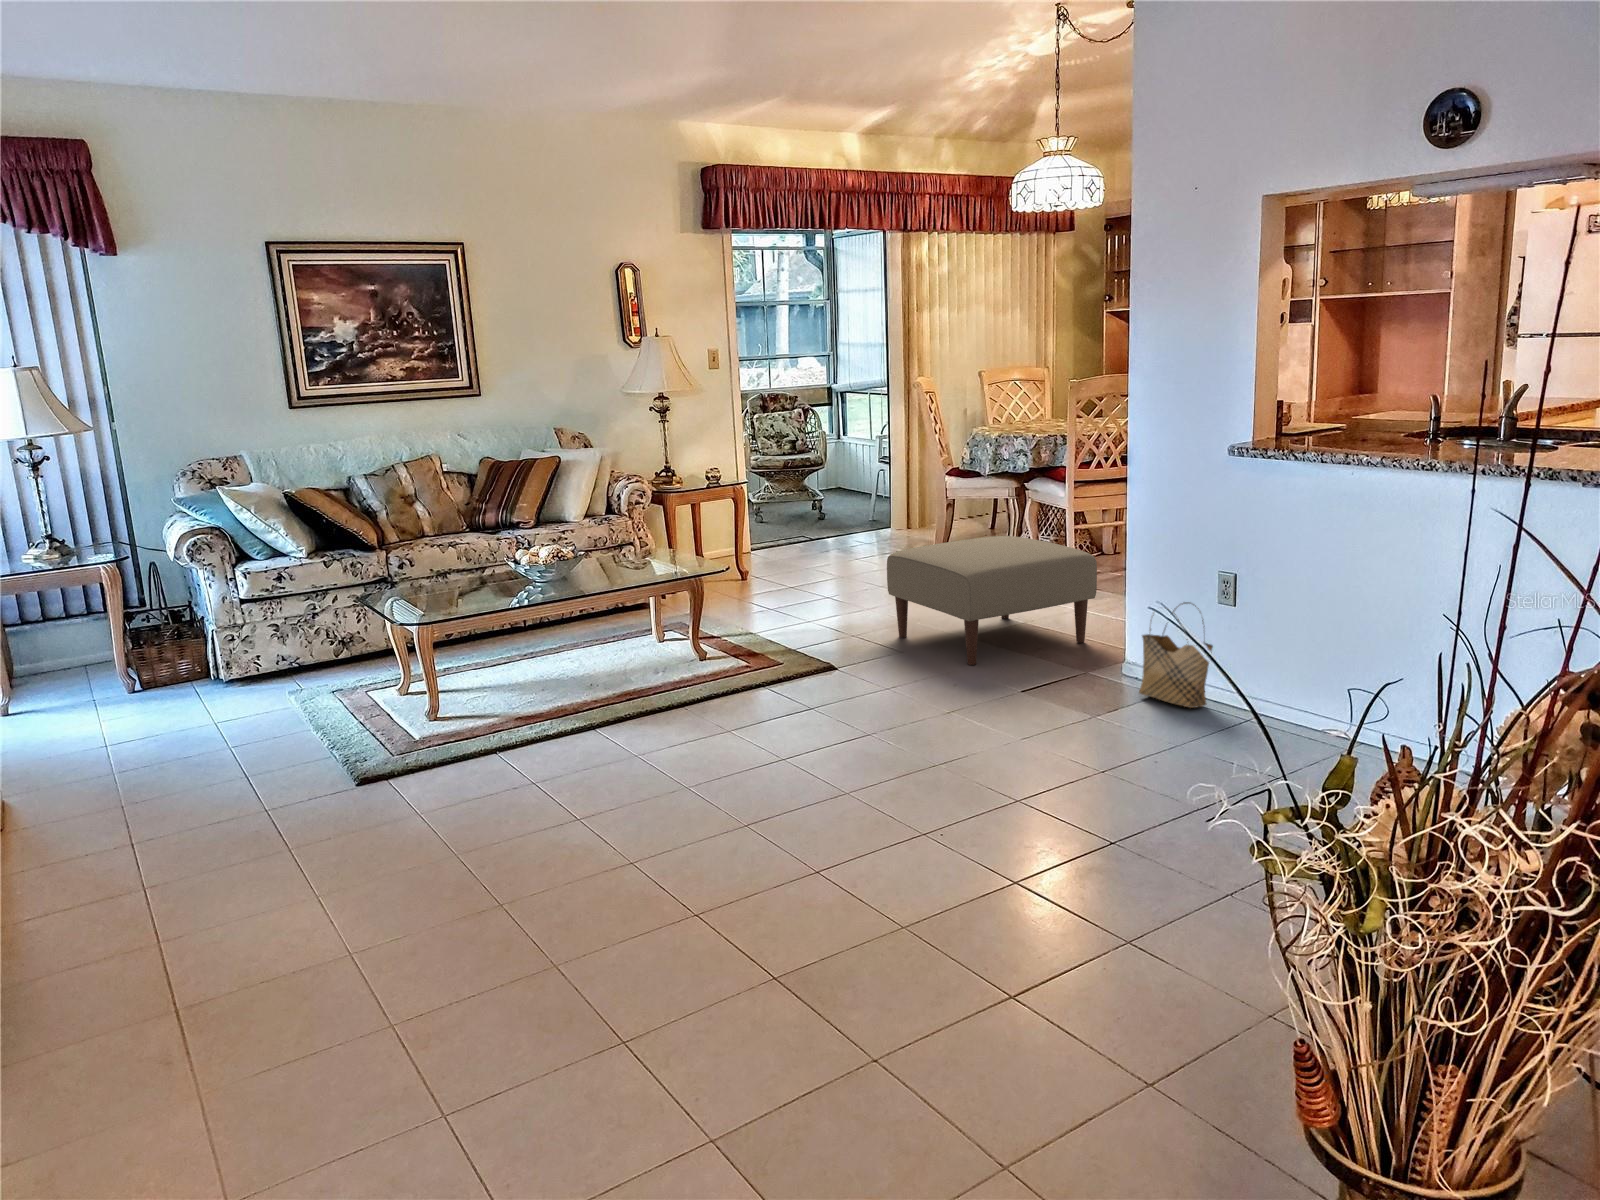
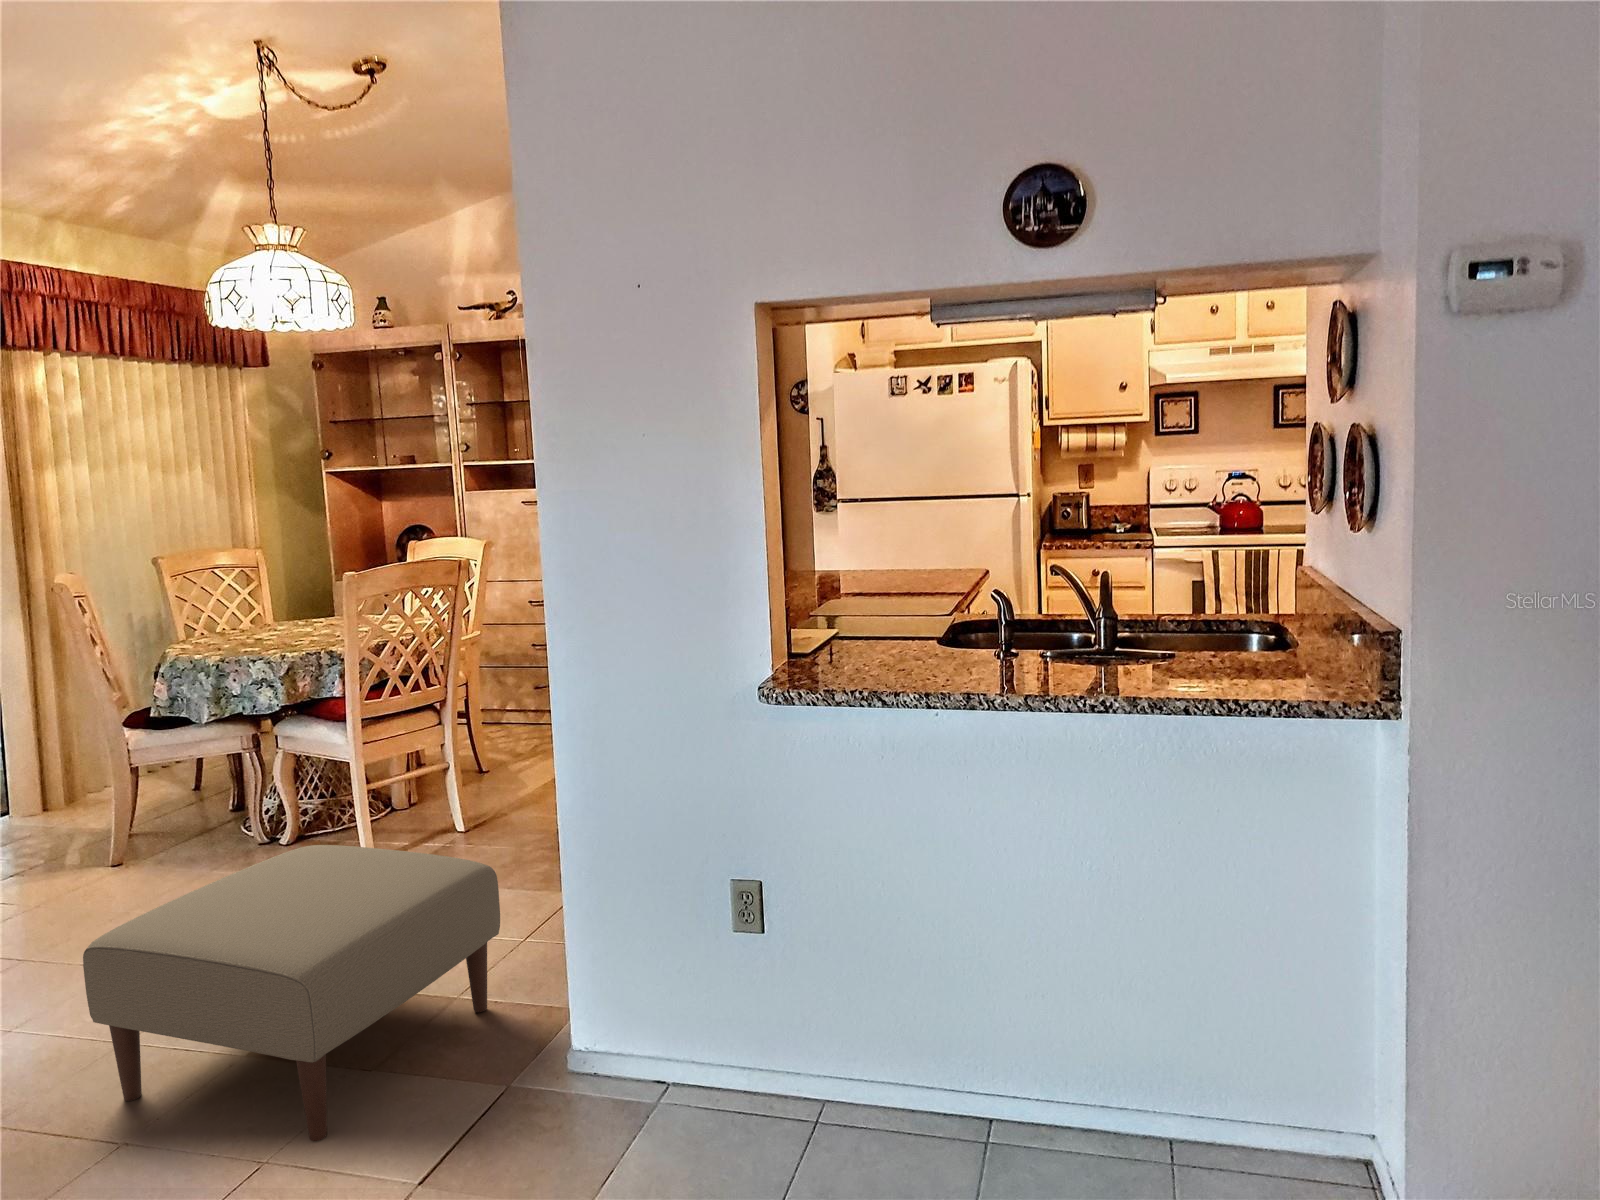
woven basket: present [1139,602,1213,708] -> none [656,944,781,1128]

